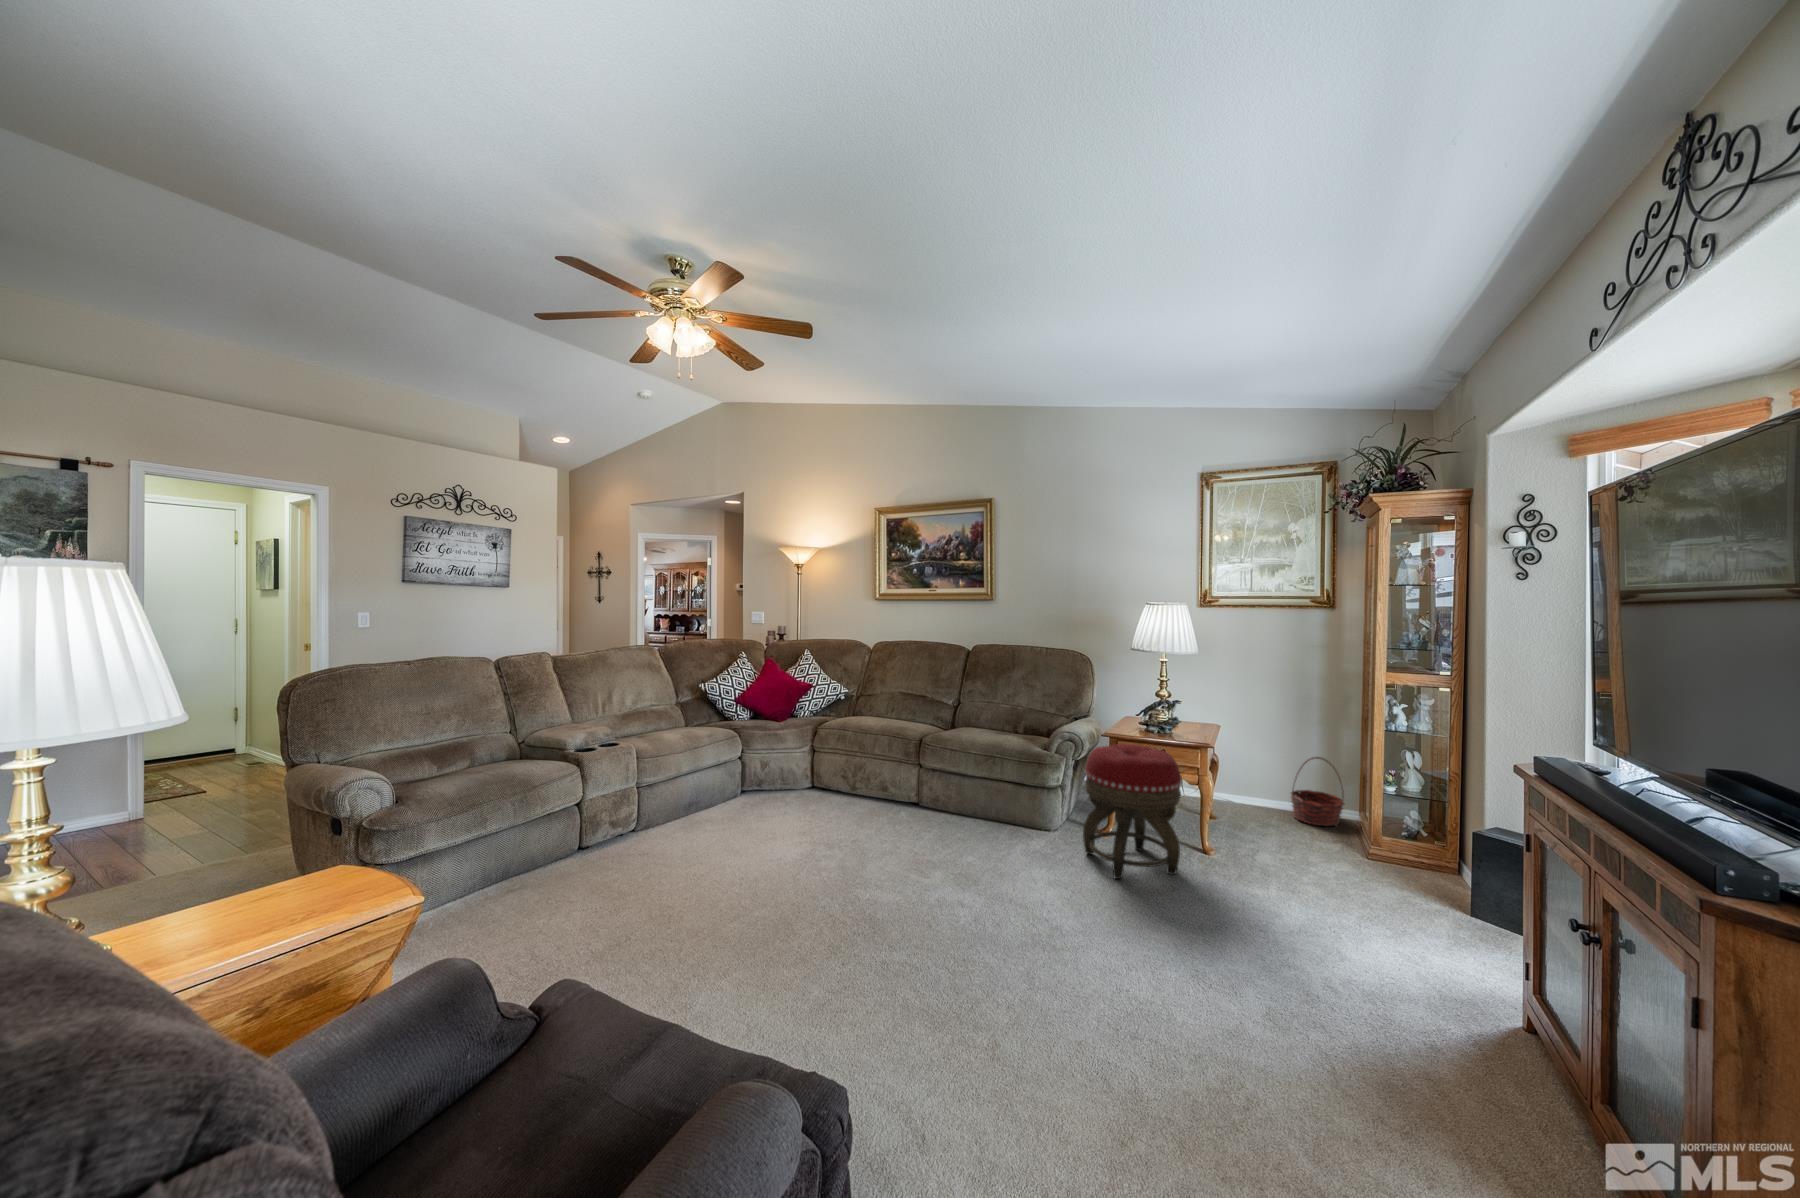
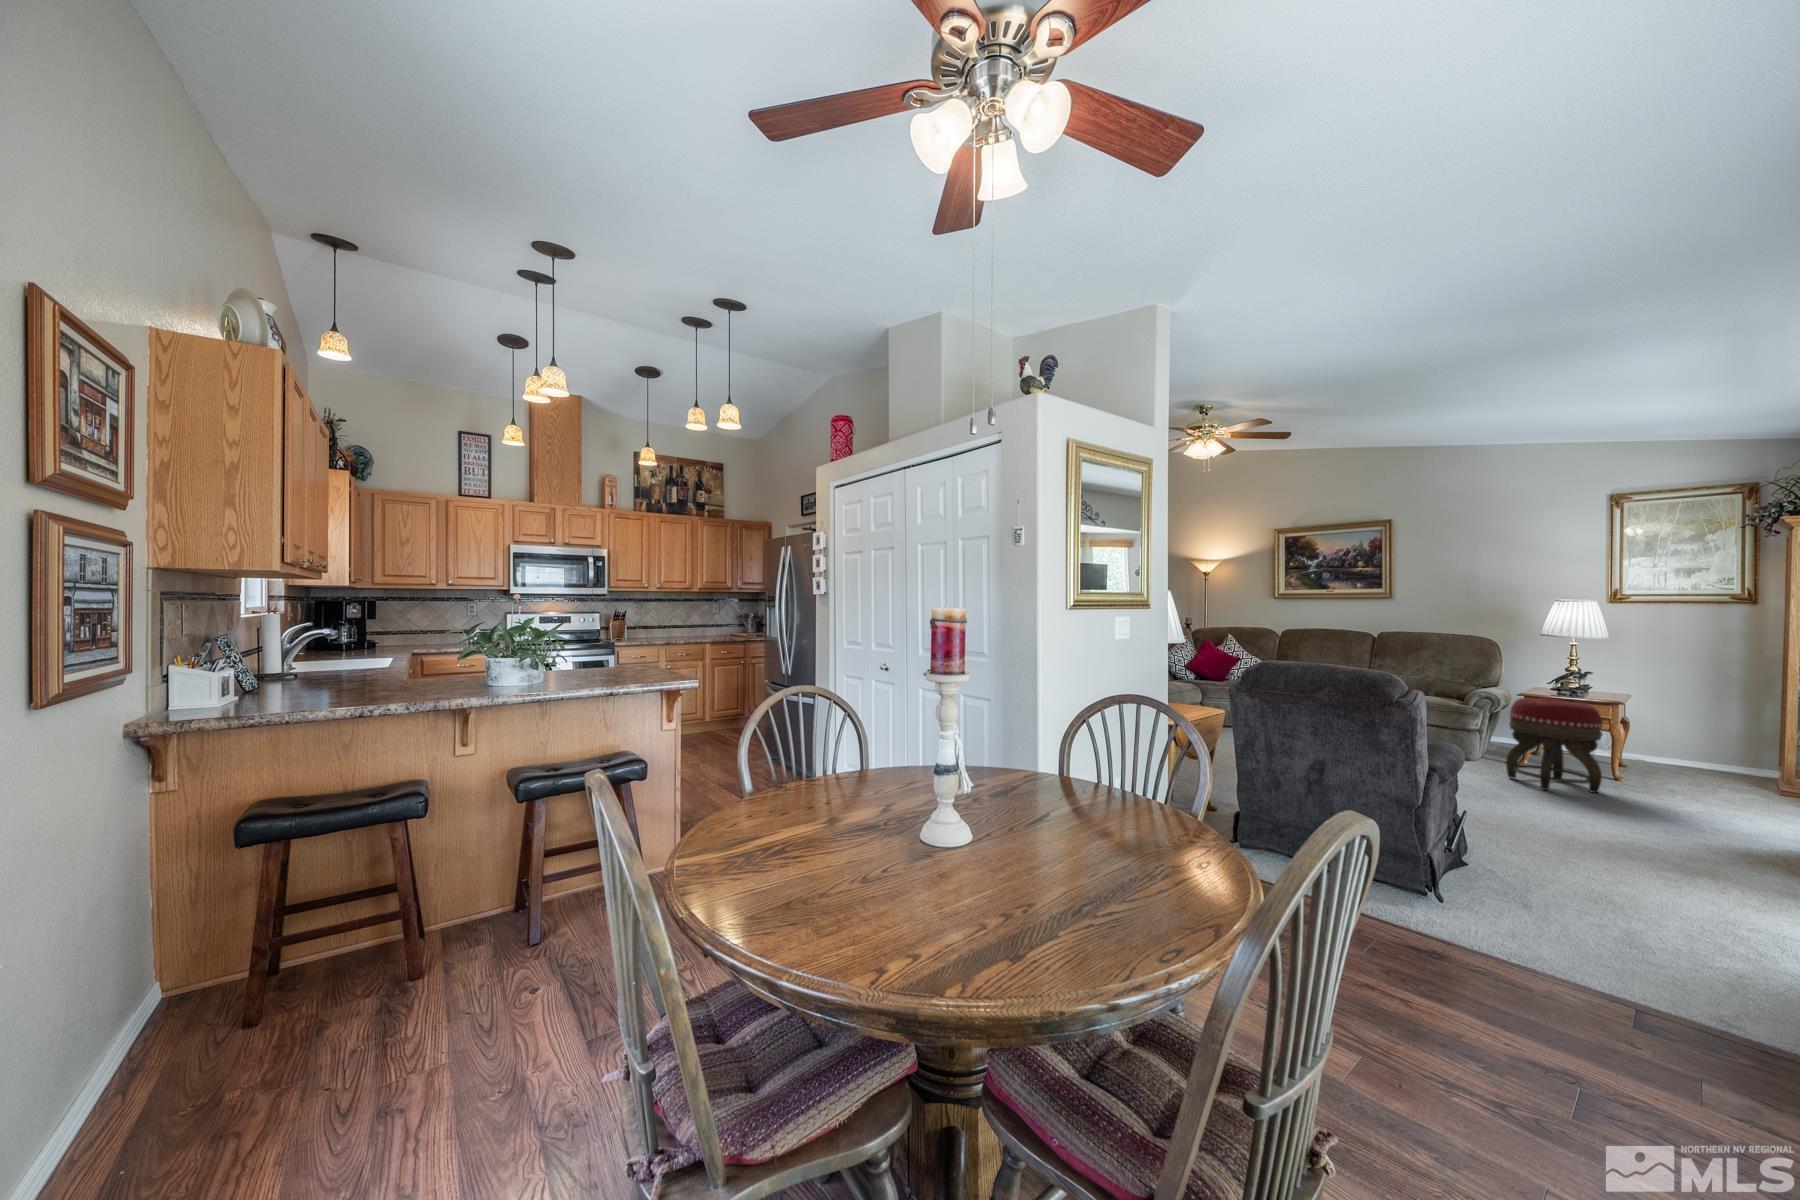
basket: present [1290,757,1345,826] -> none [1709,728,1771,785]

